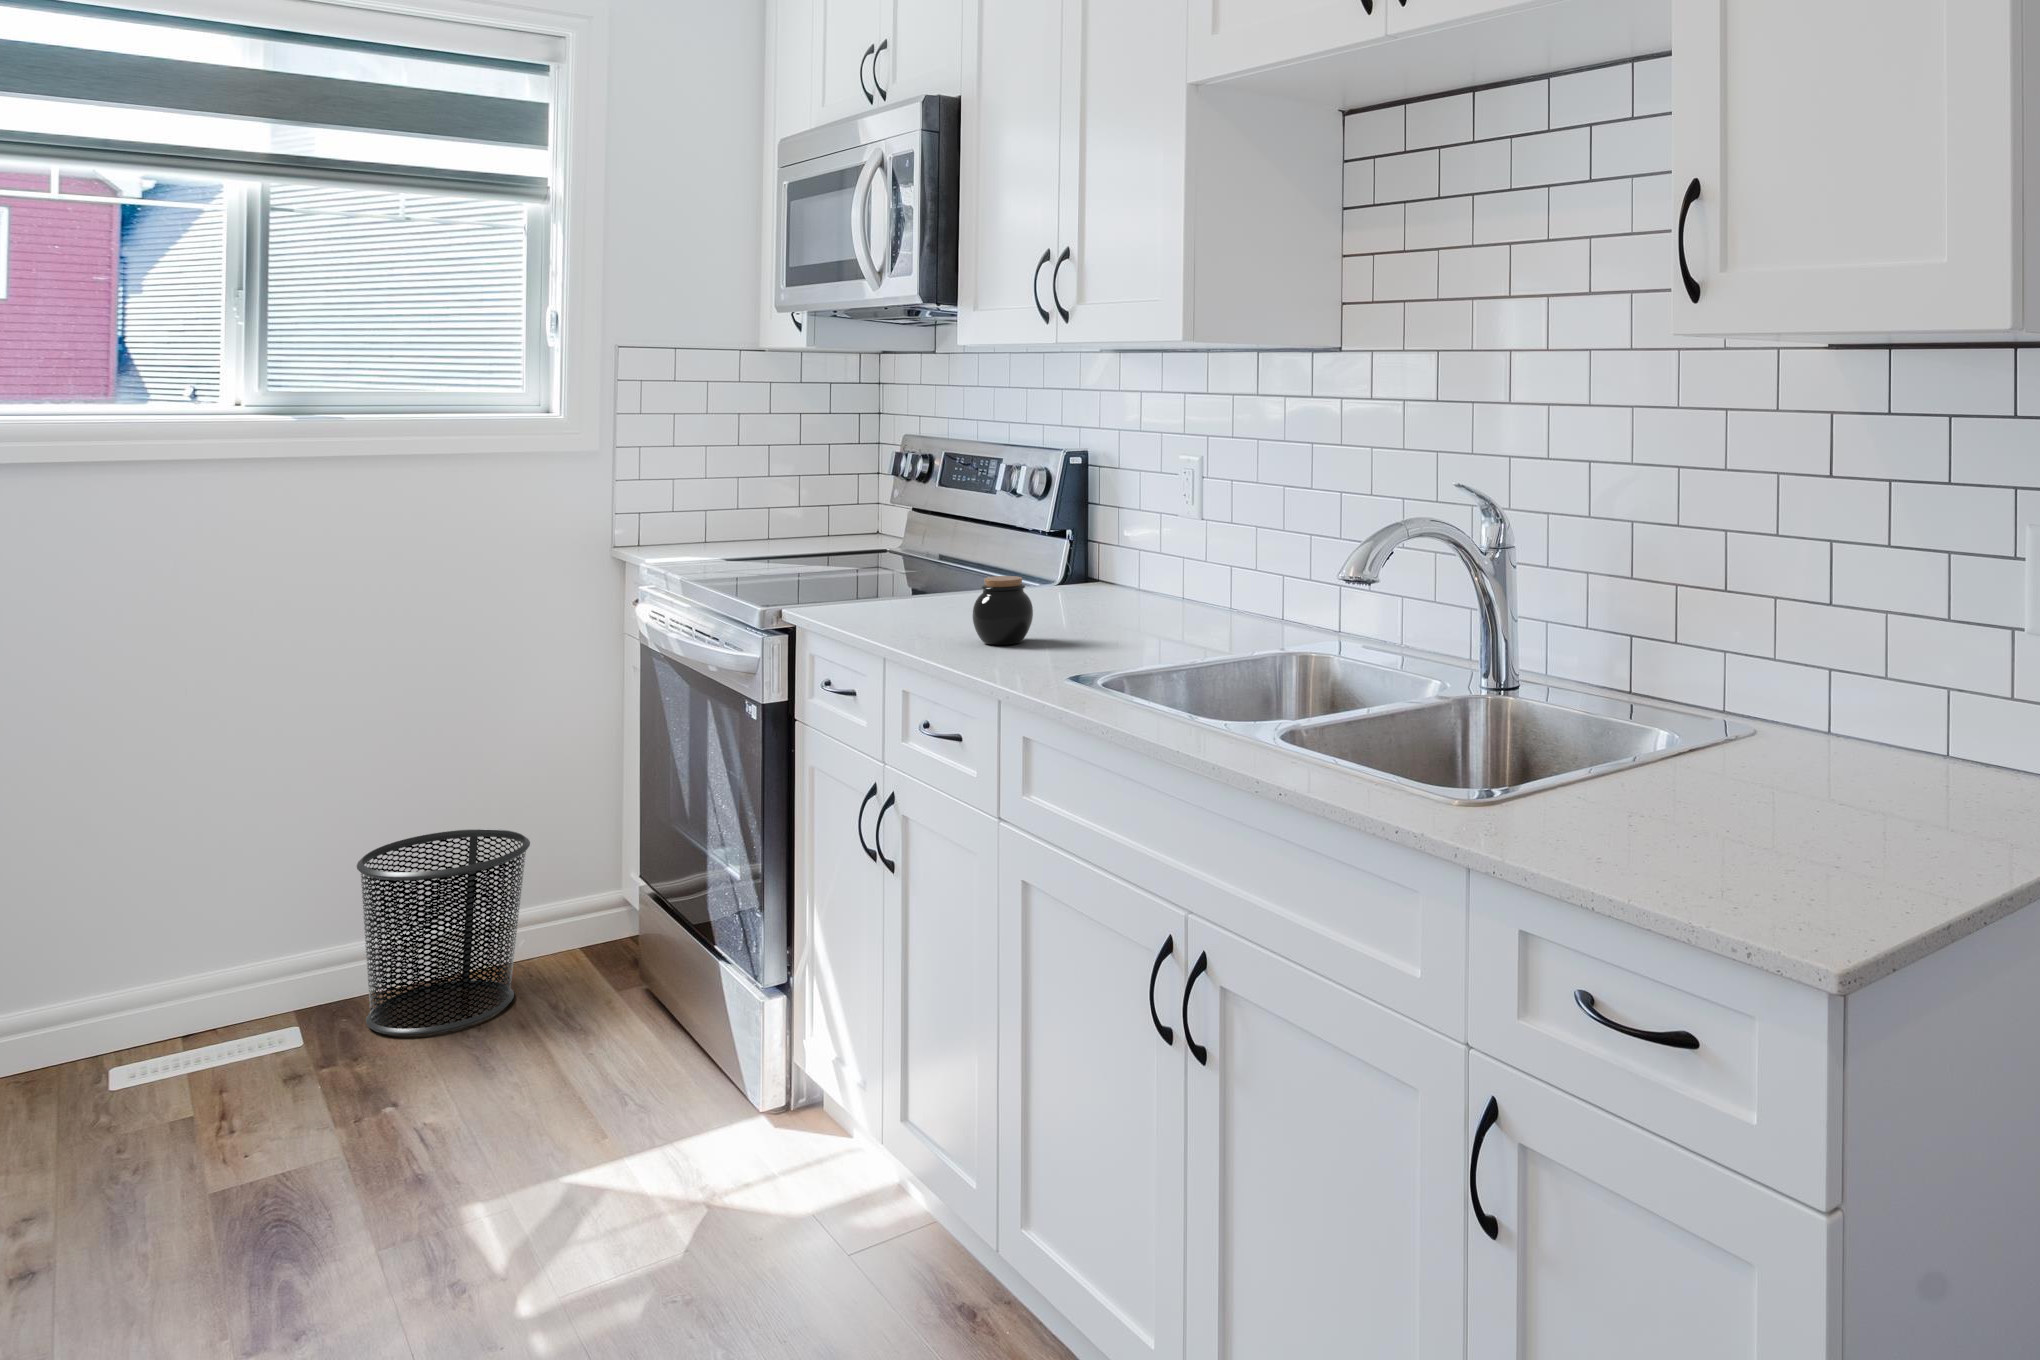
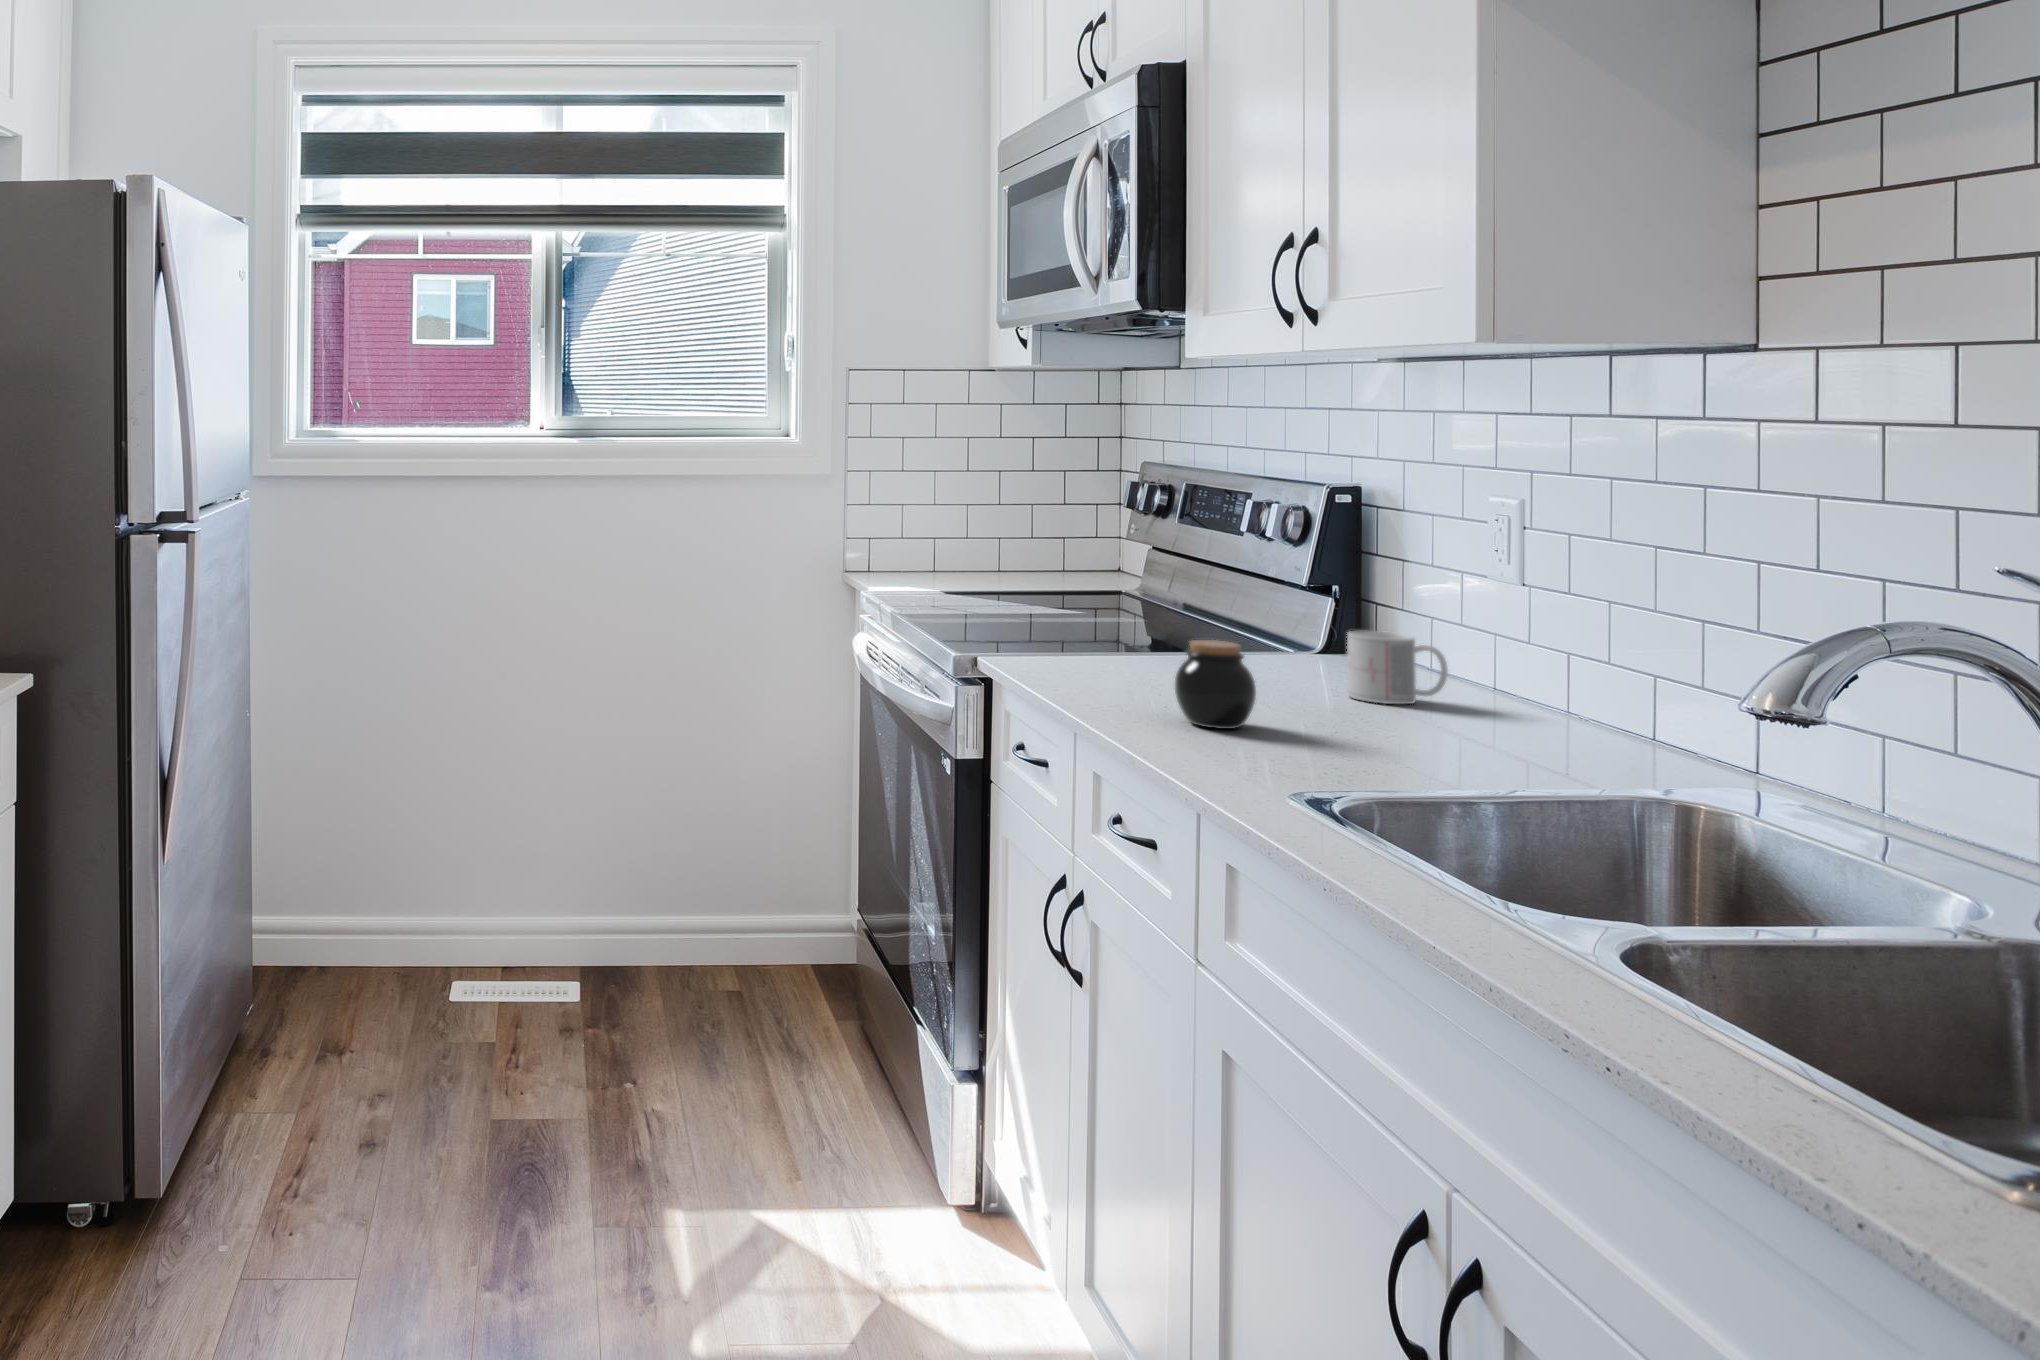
mug: none [1086,558,1153,612] -> present [1347,631,1448,704]
waste bin: present [357,829,530,1036] -> none [625,826,766,1020]

